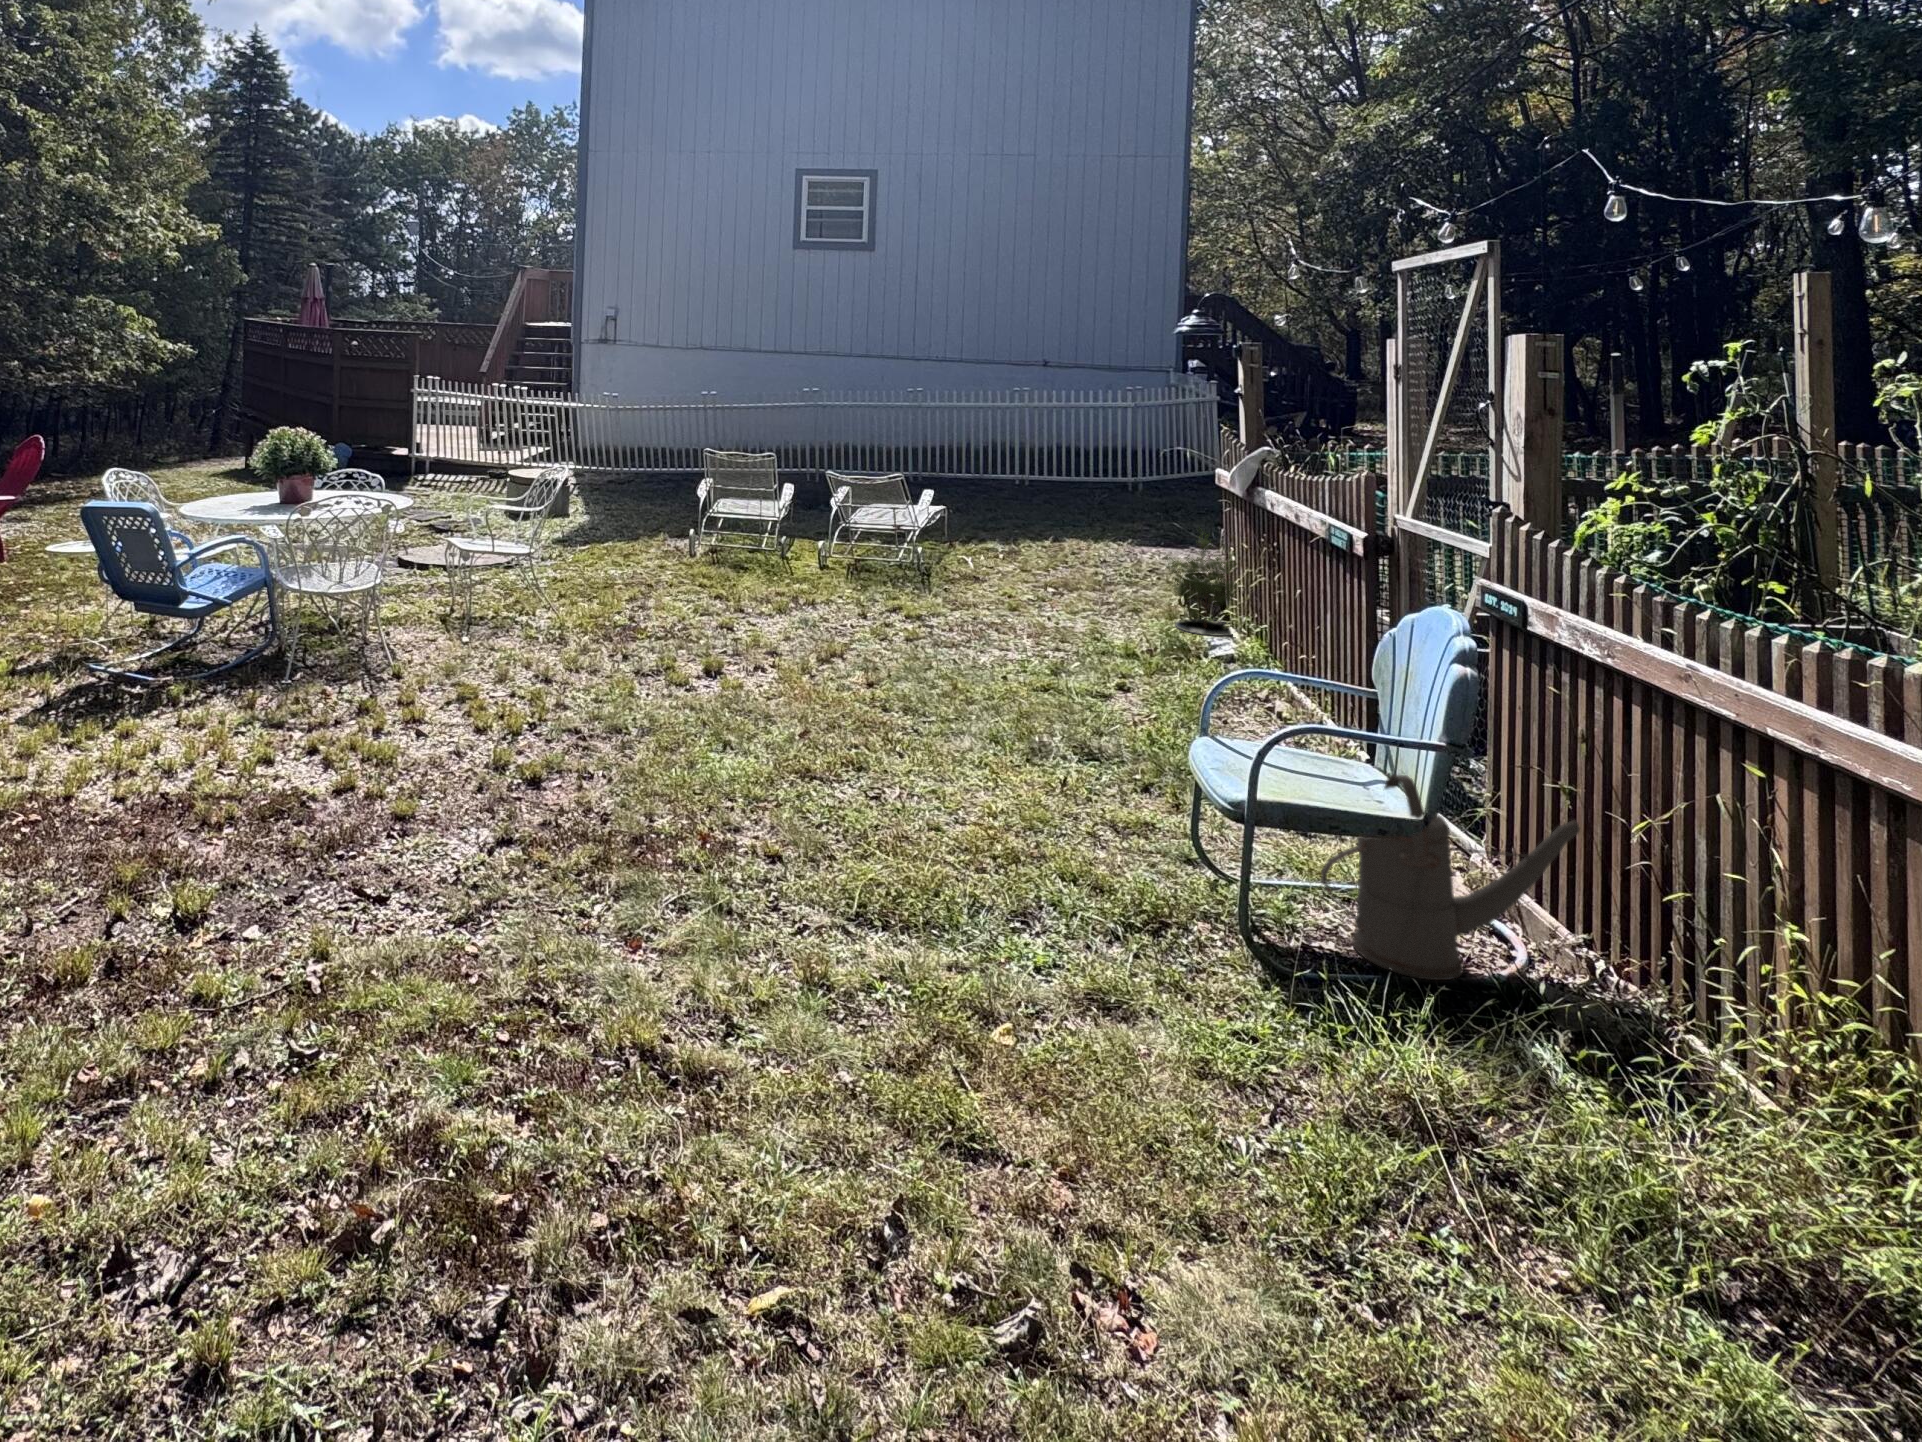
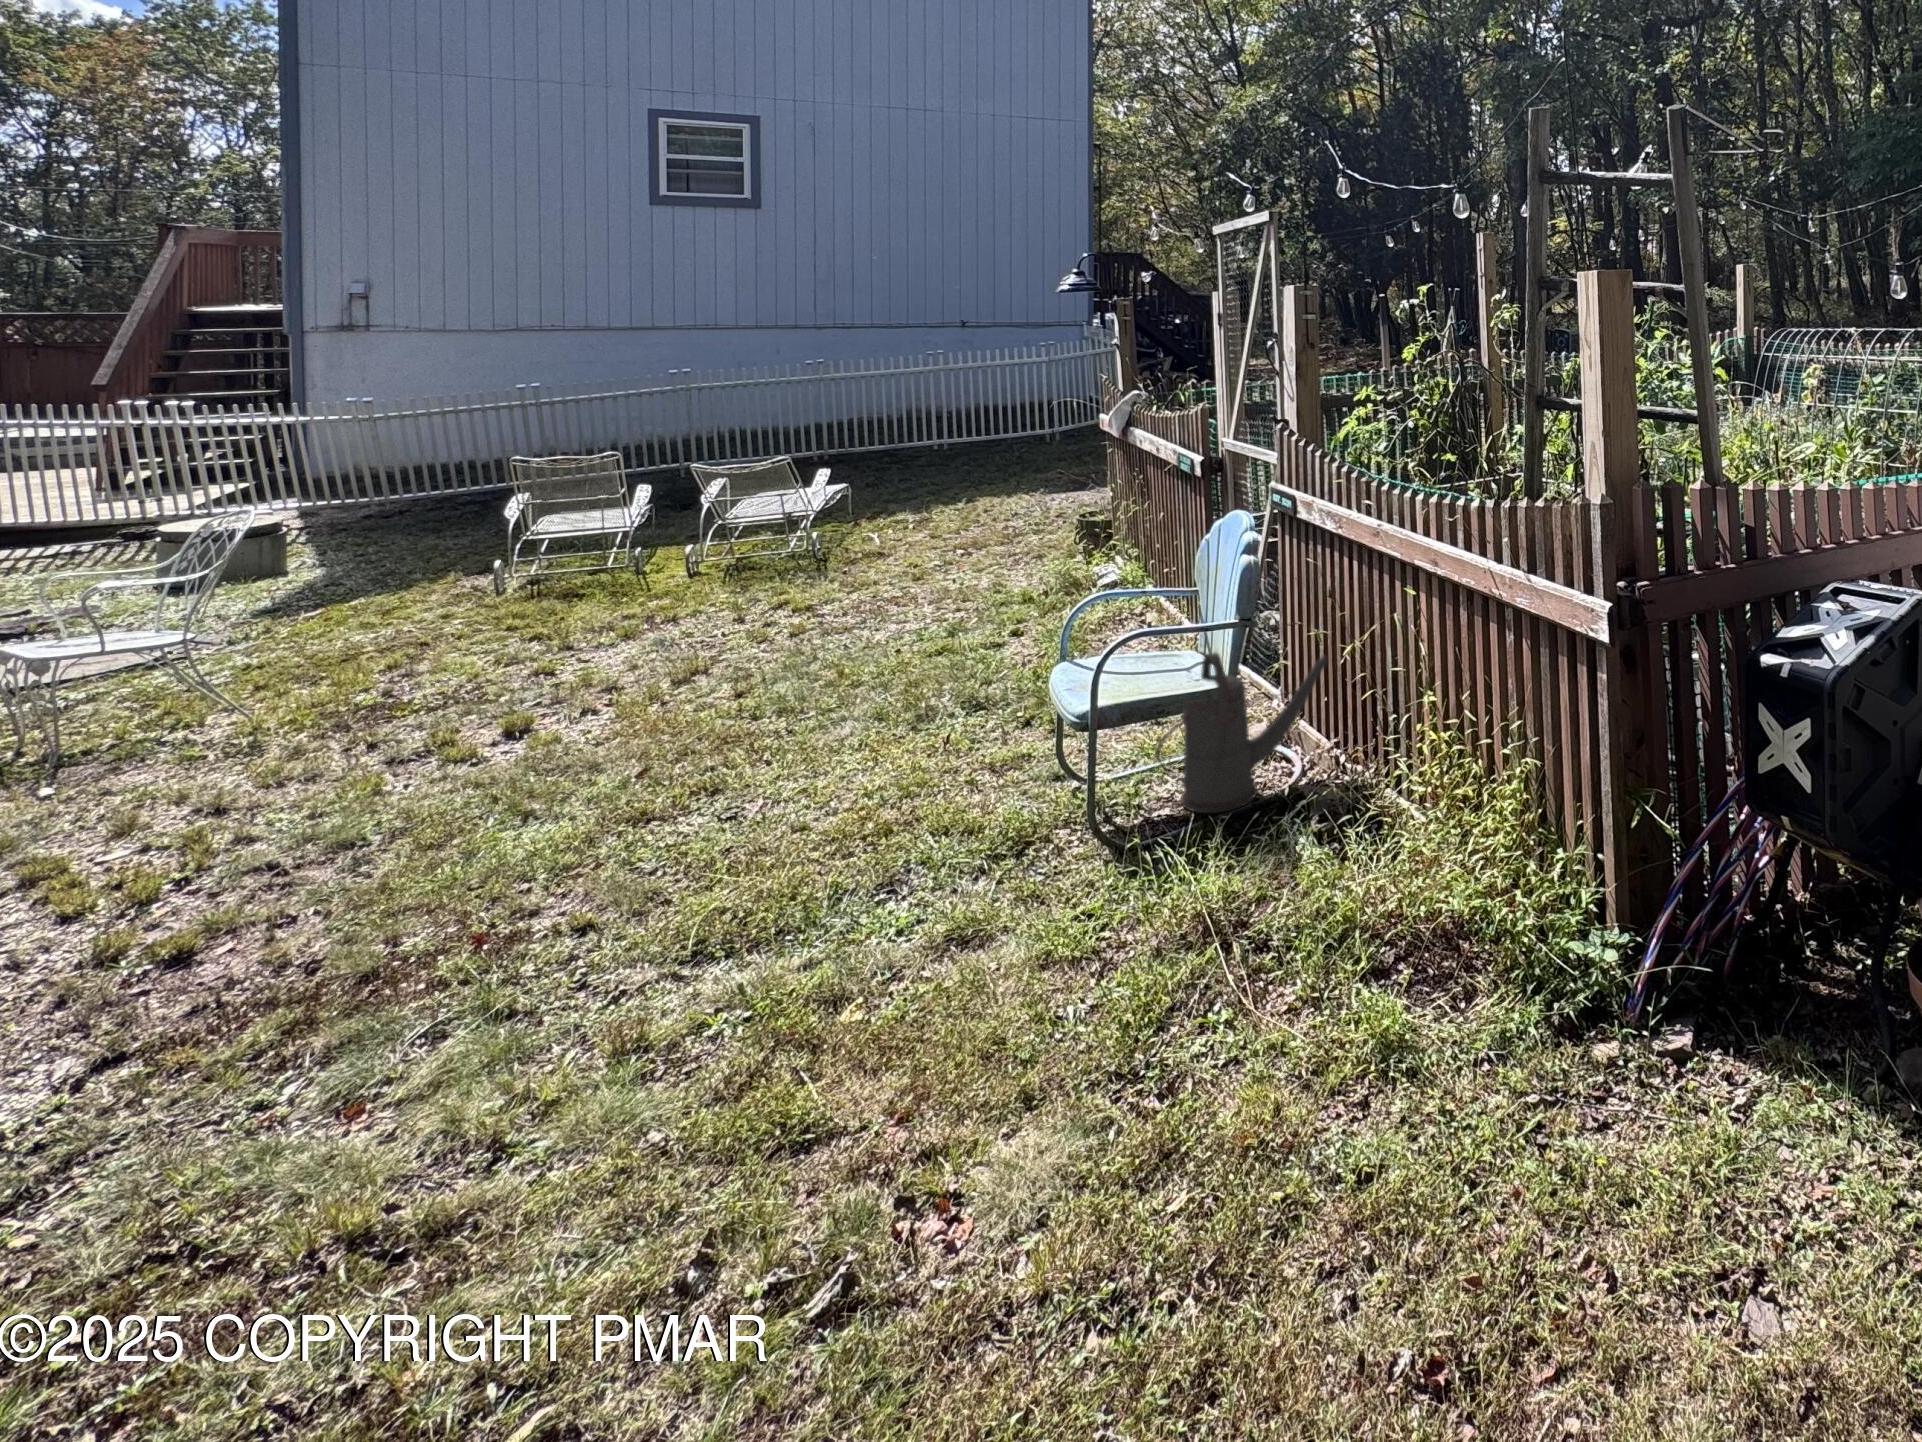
potted tree: present [1169,534,1239,636] -> none [1063,470,1132,571]

